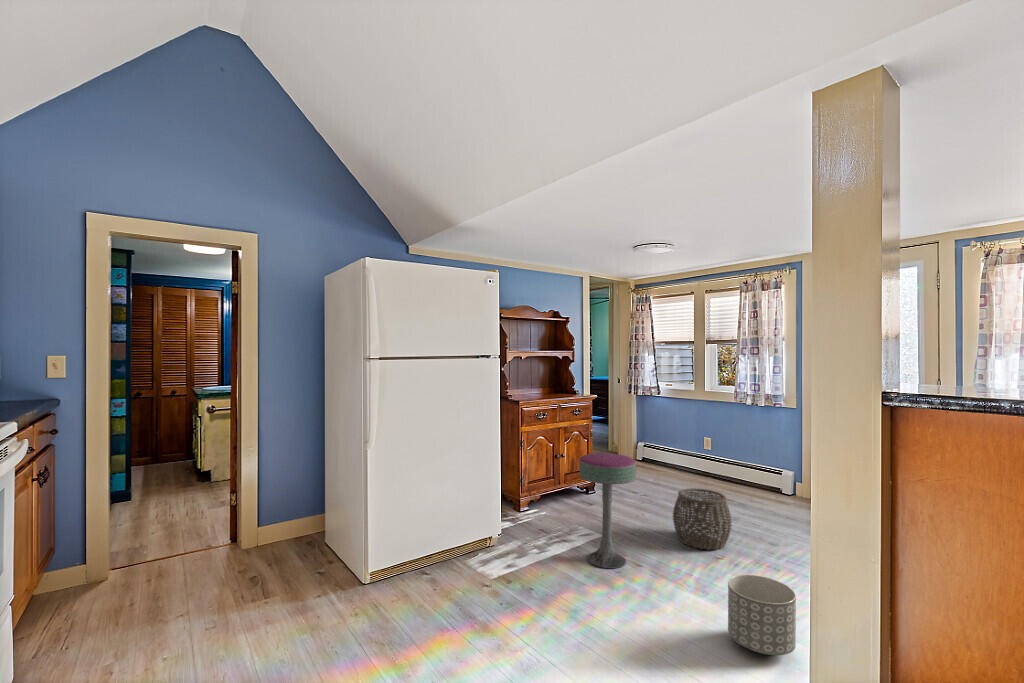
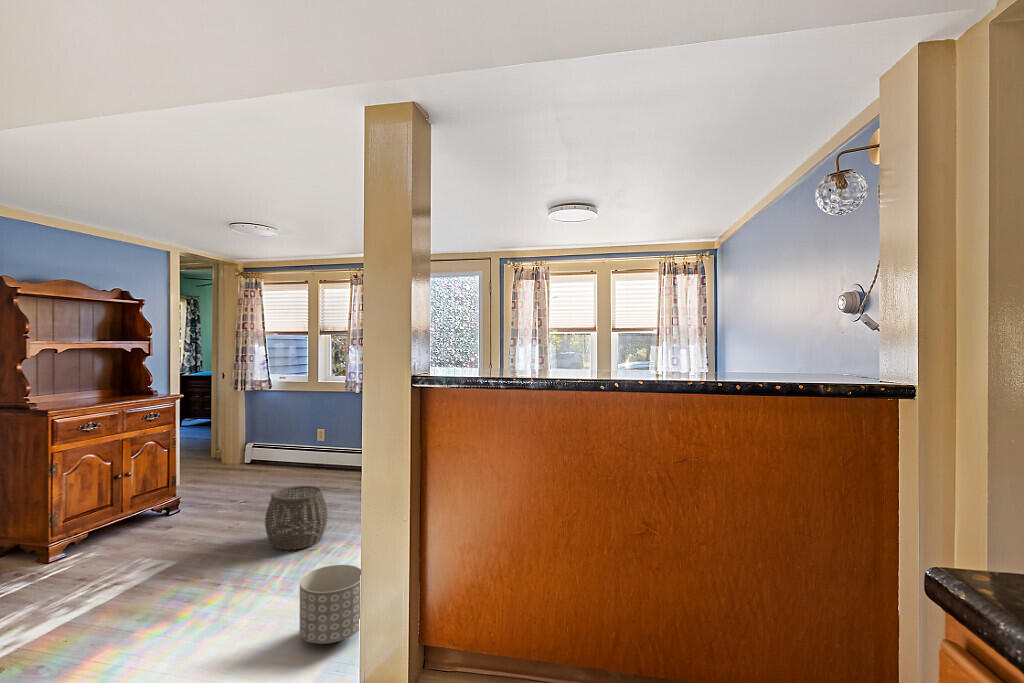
bar stool: present [579,453,636,568] -> none [131,464,211,604]

